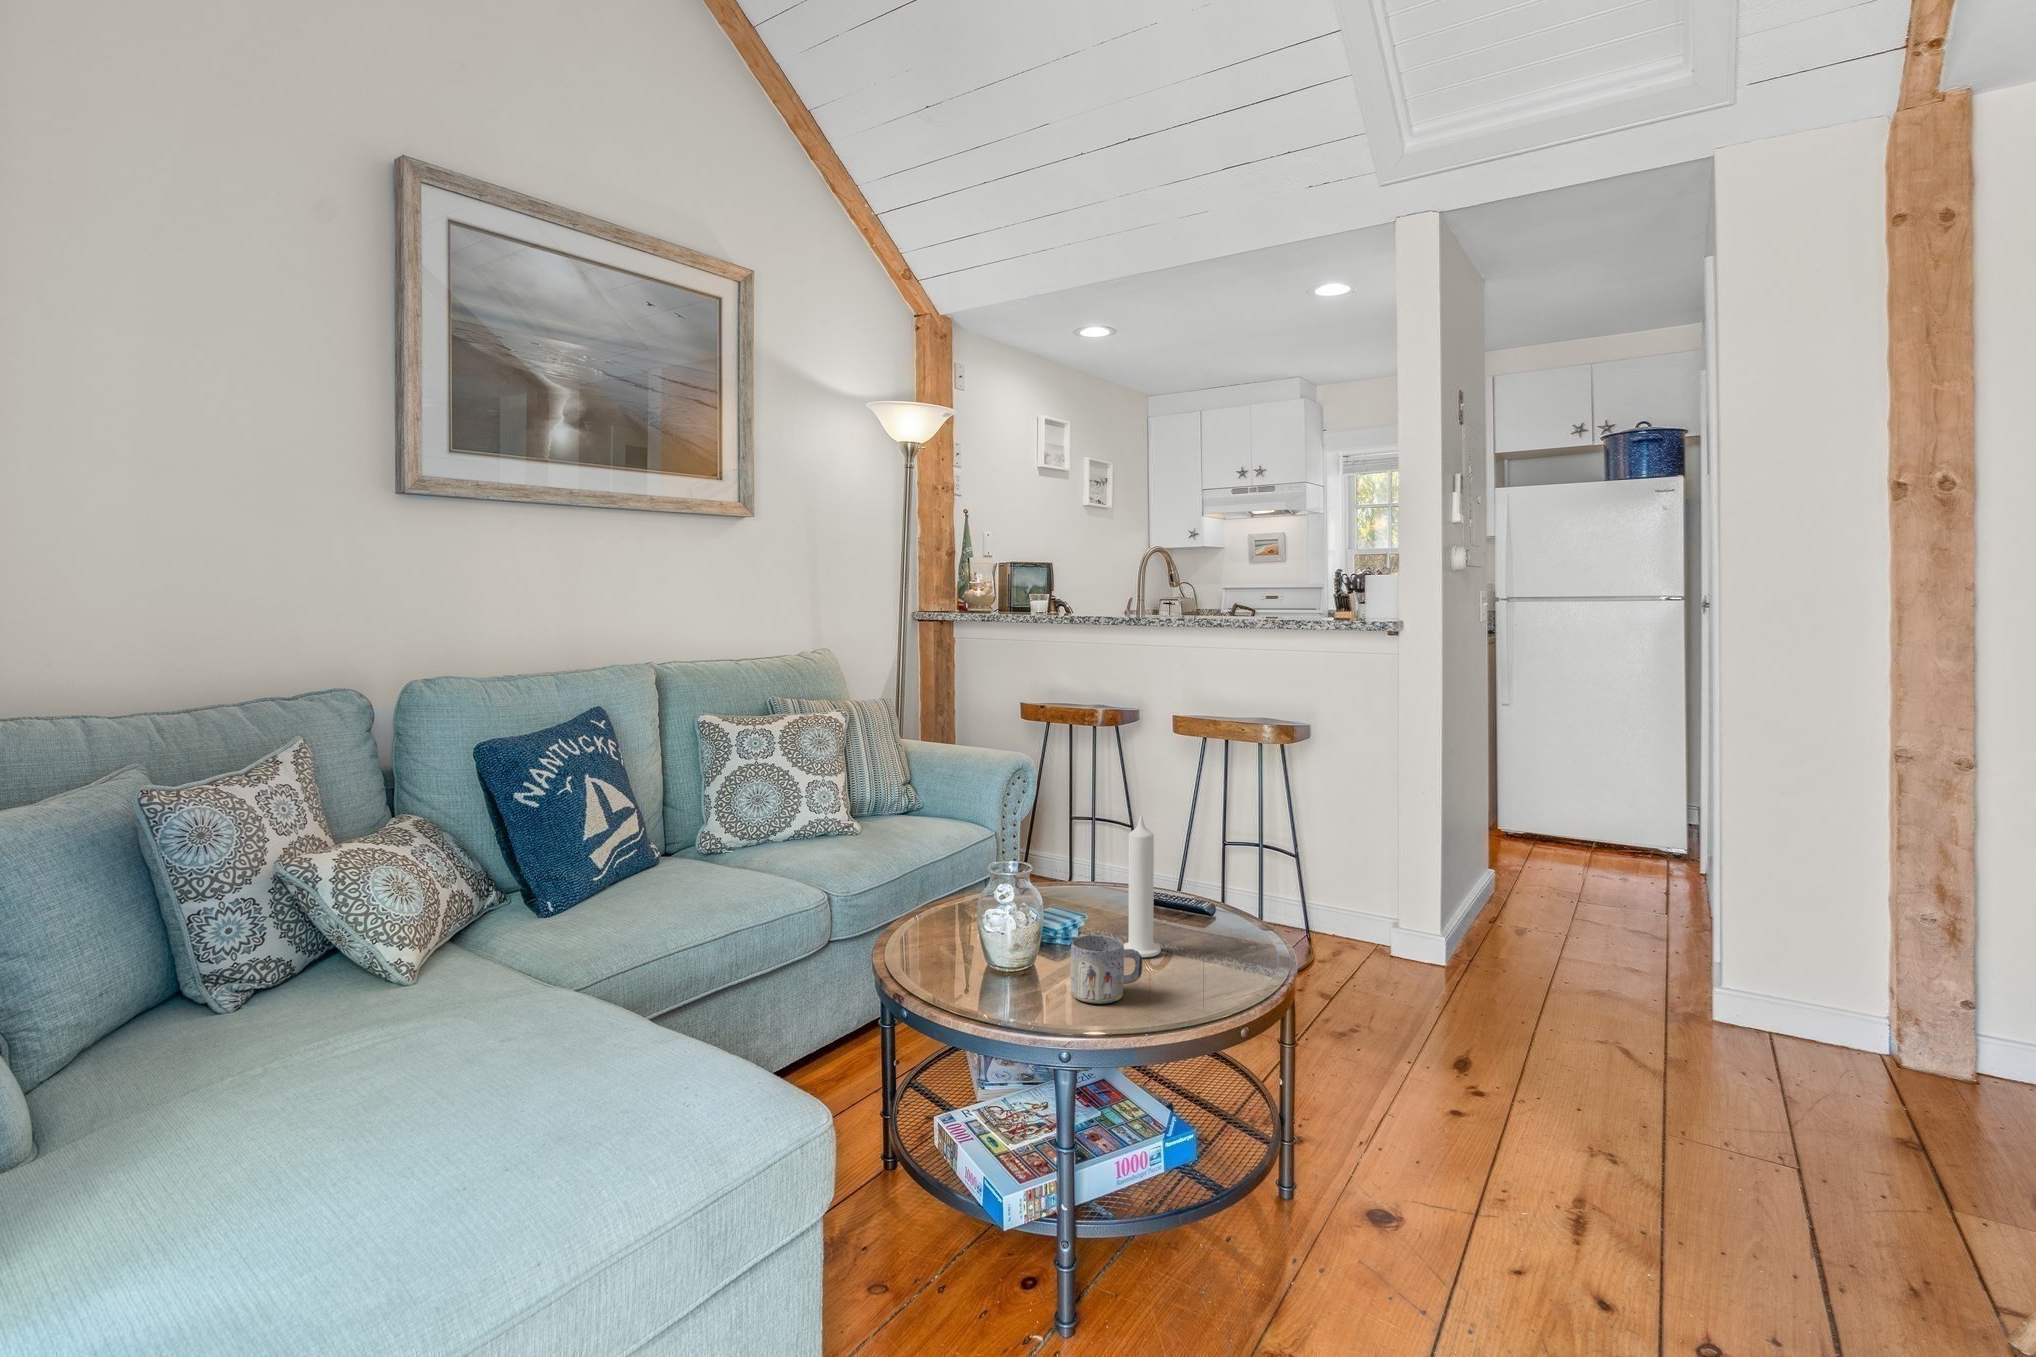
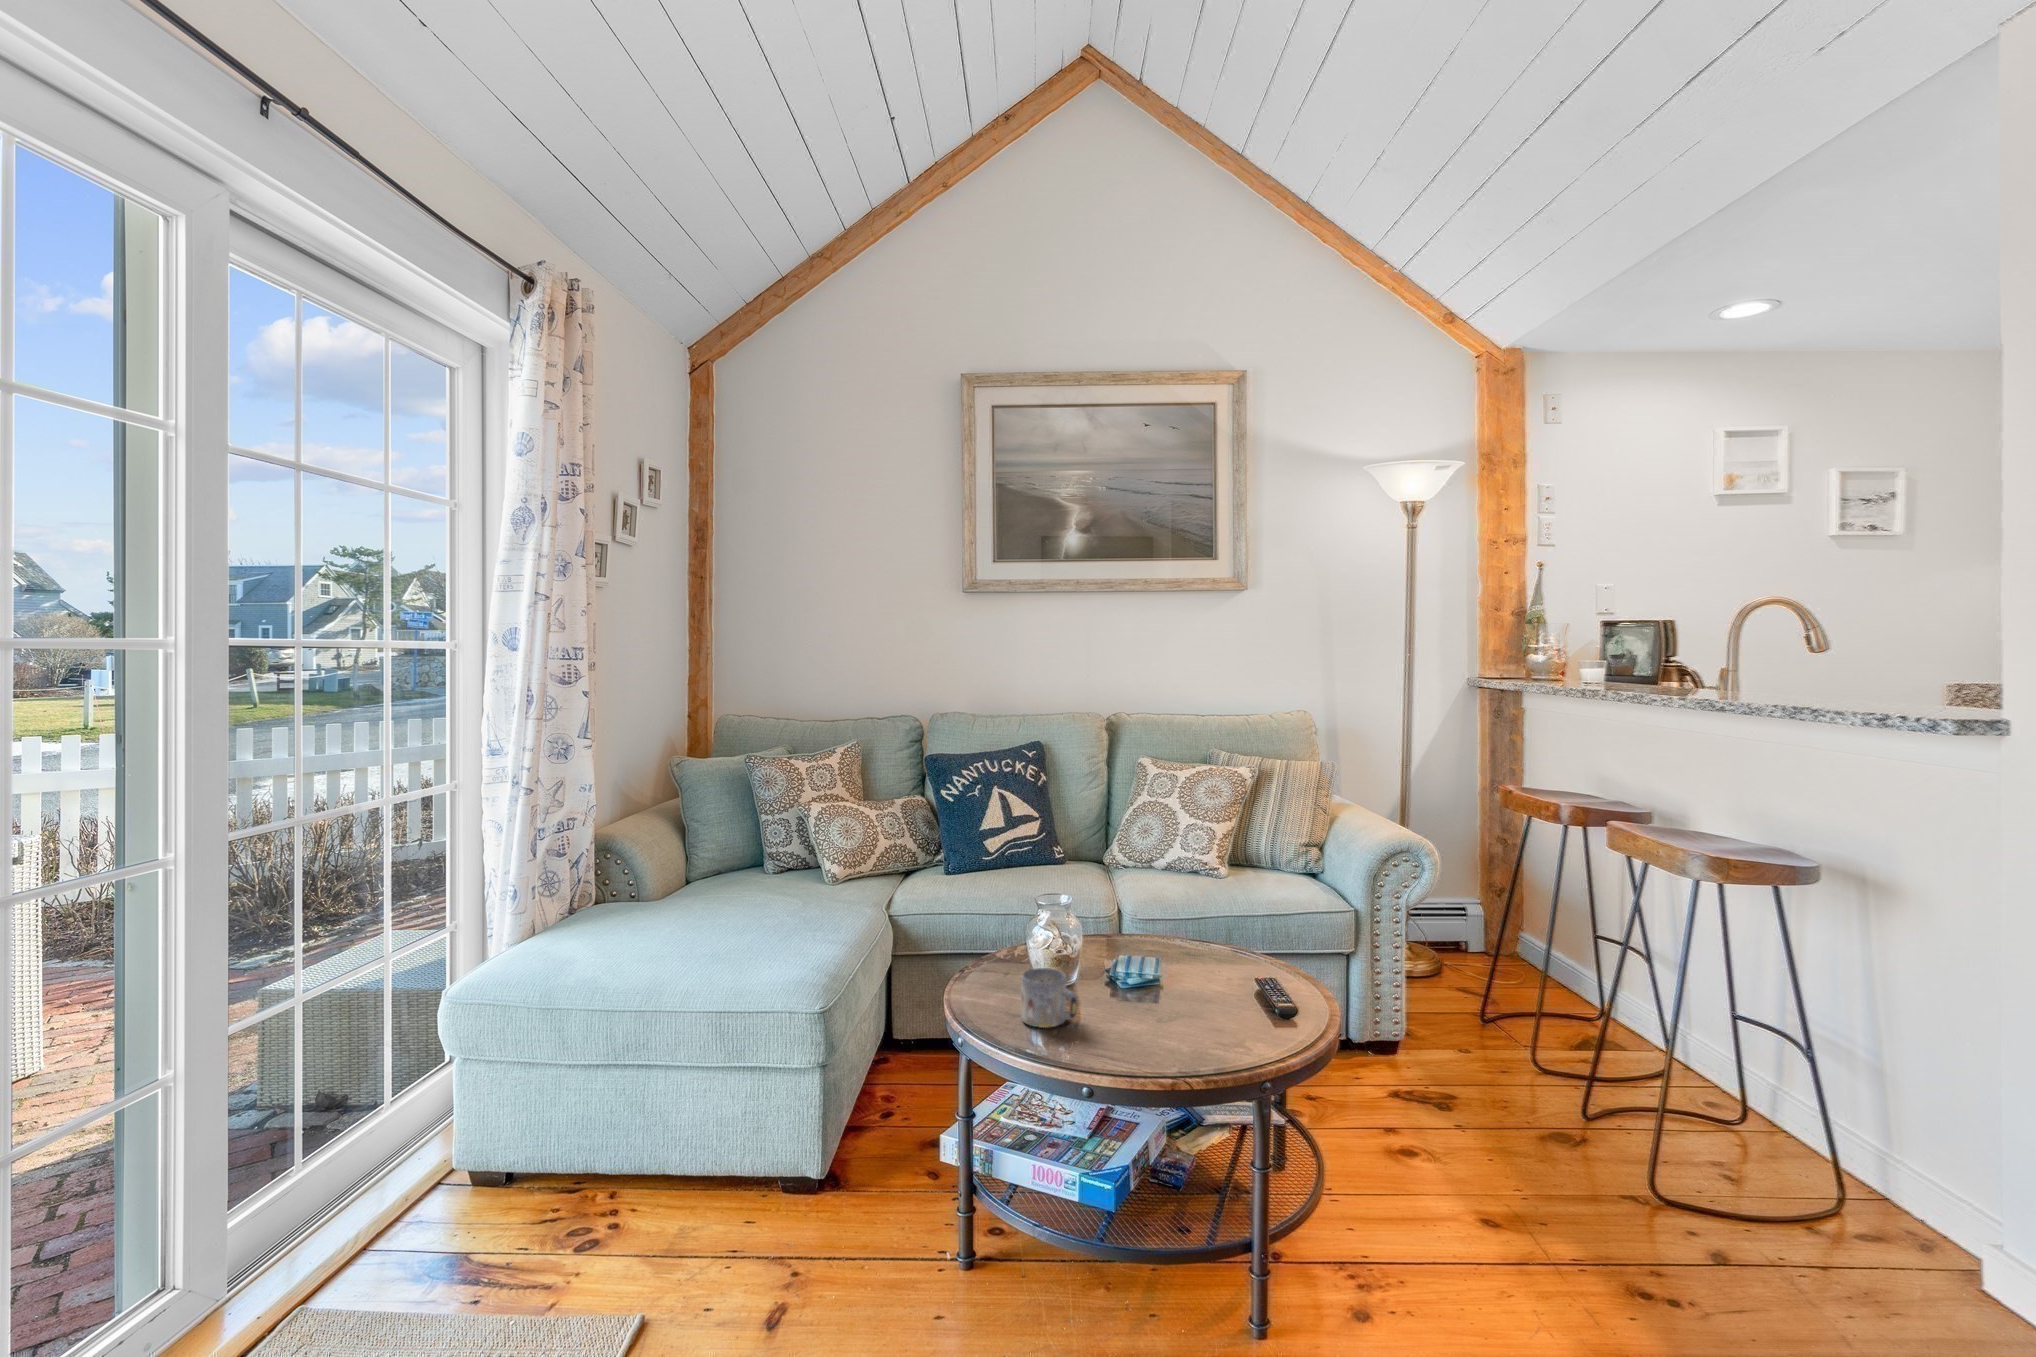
candle: present [1124,816,1161,957] -> none [1142,883,1179,1018]

